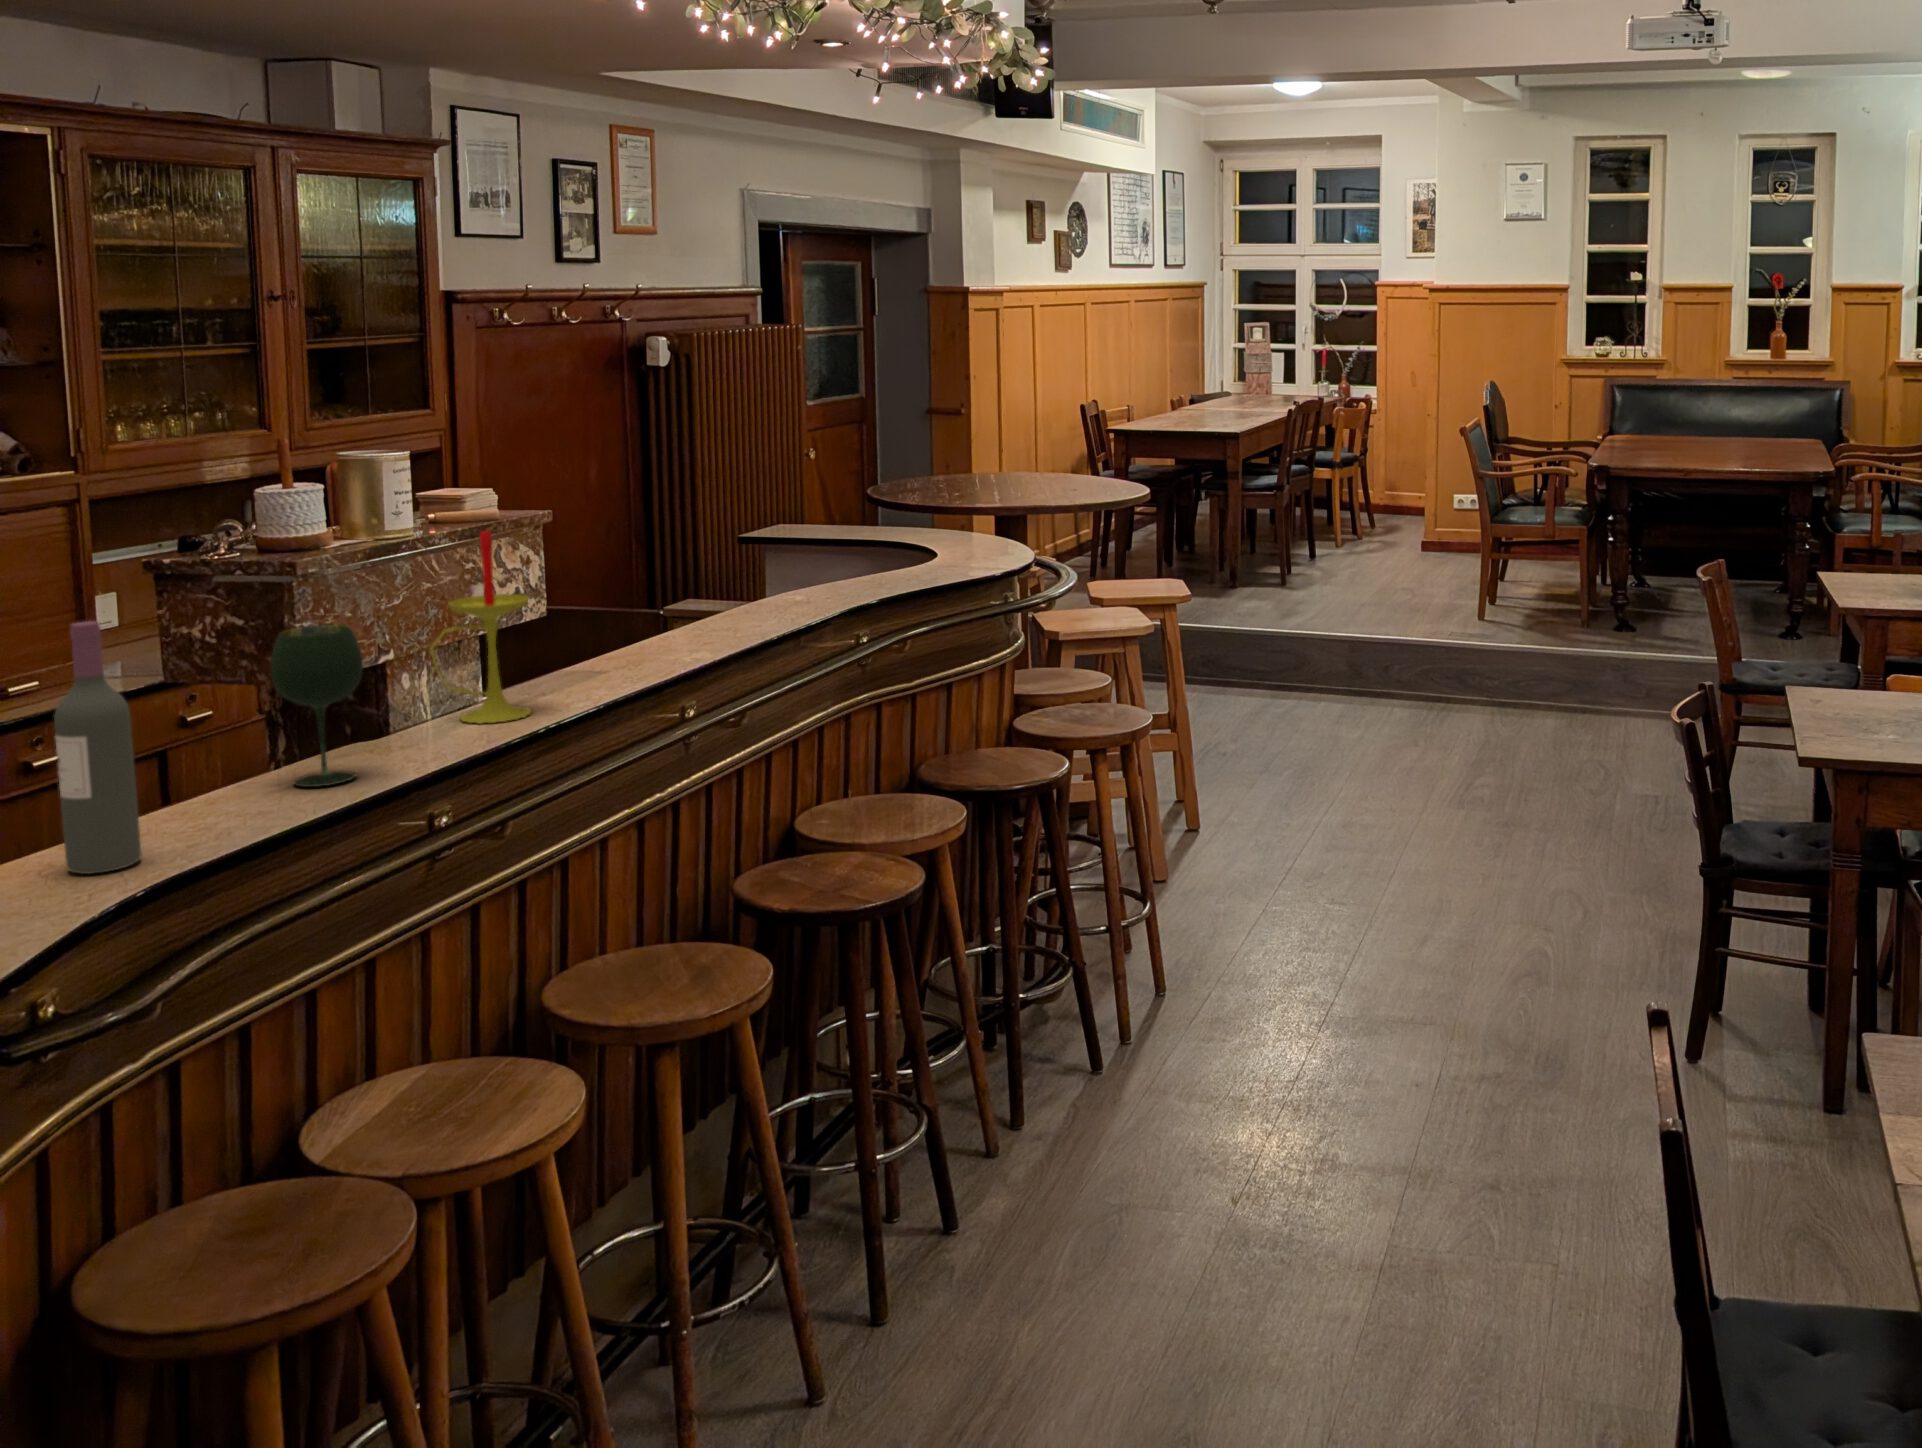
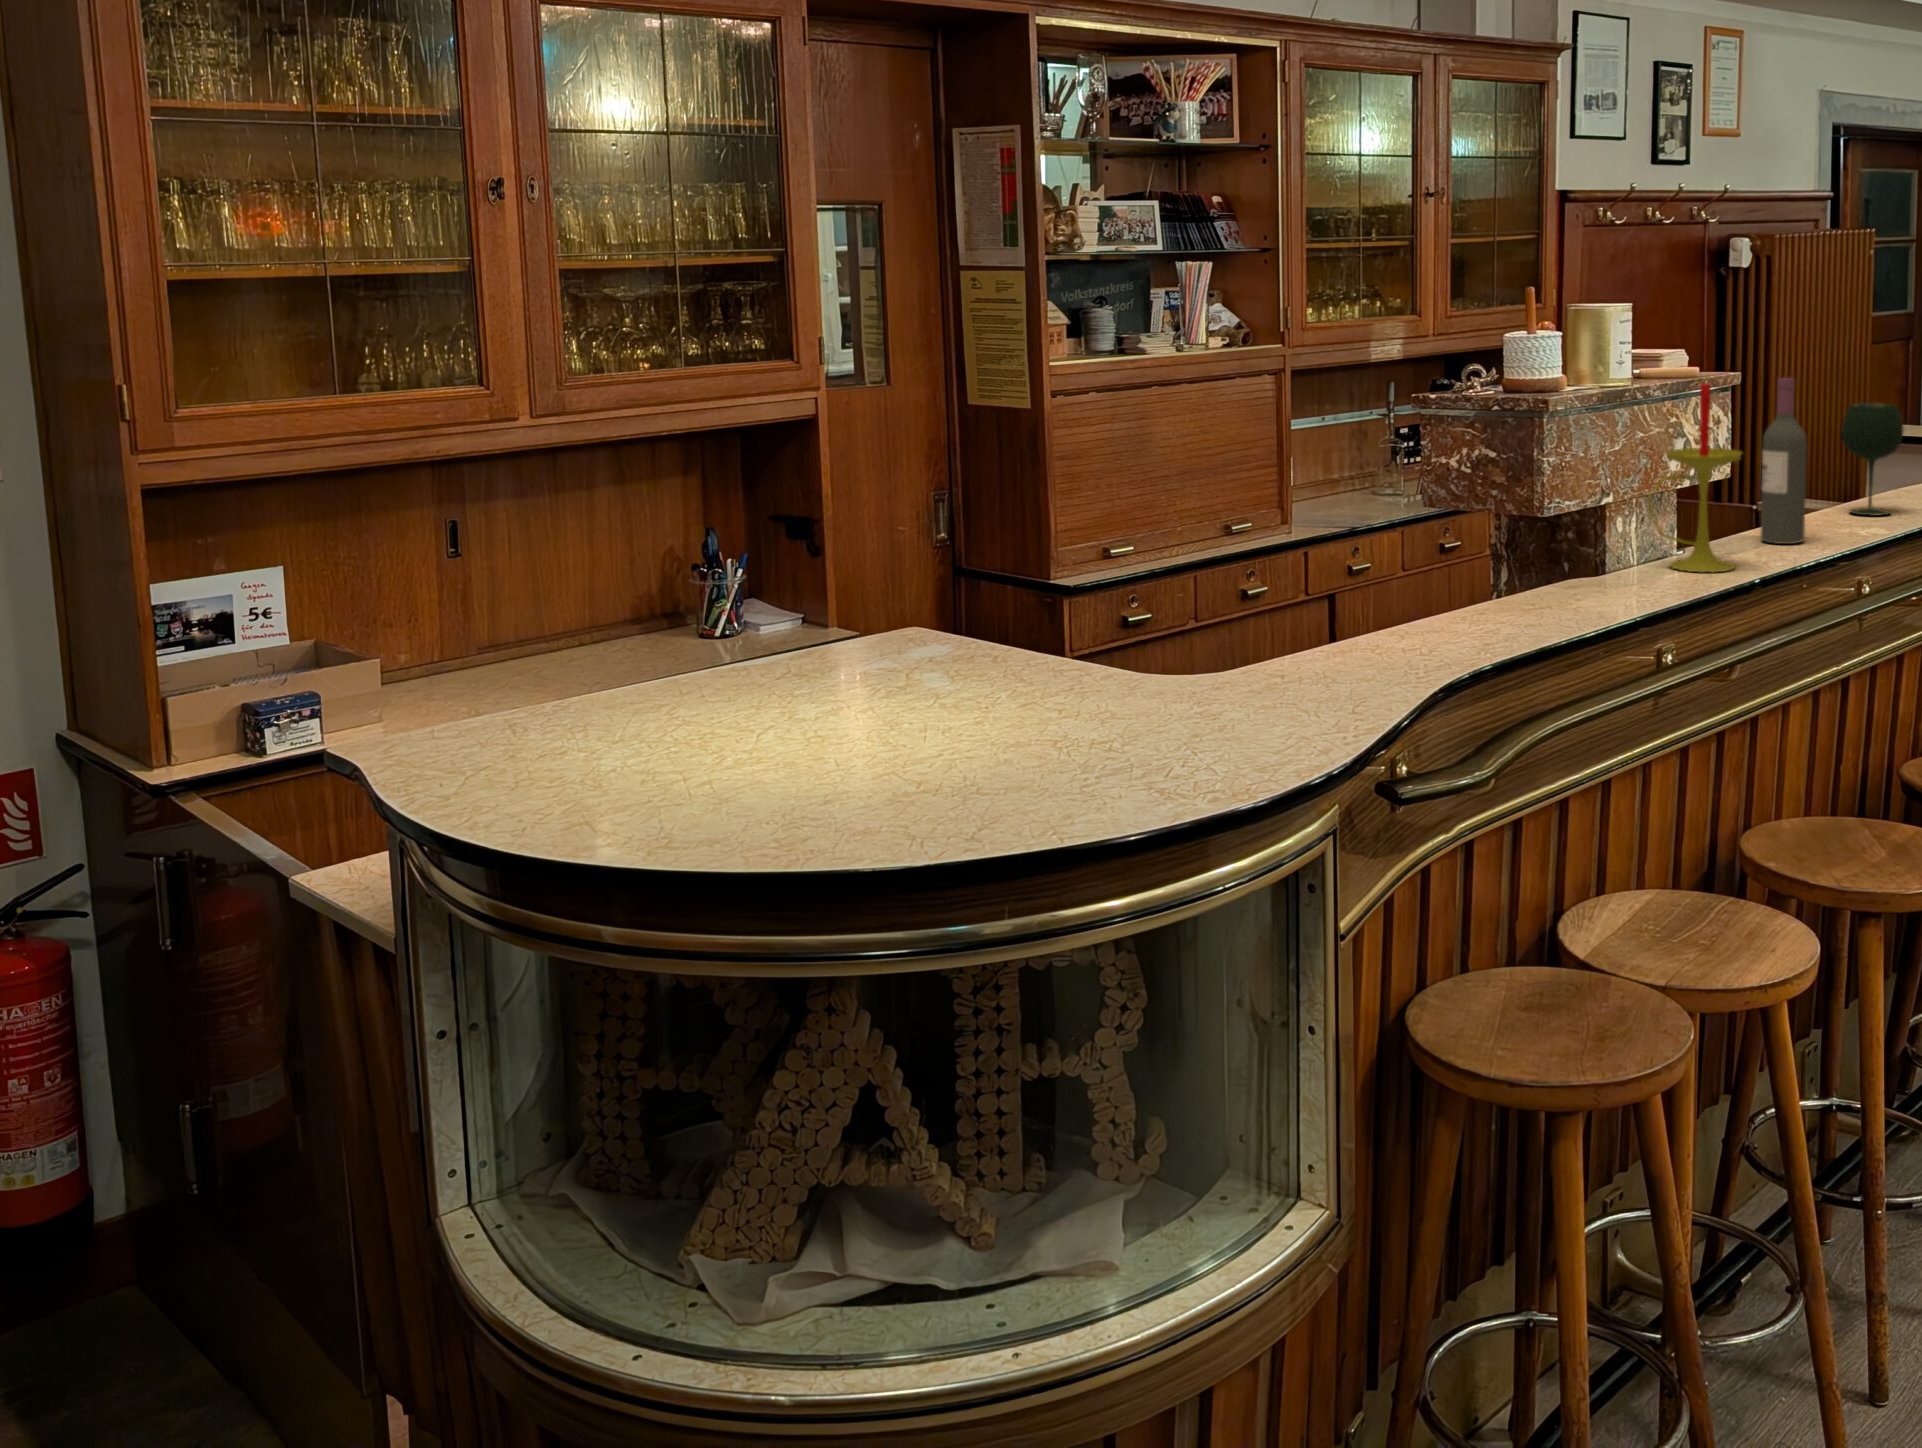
wine bottle: present [54,621,141,874] -> present [1761,378,1807,544]
wine glass: present [270,624,363,787] -> present [1841,403,1903,516]

